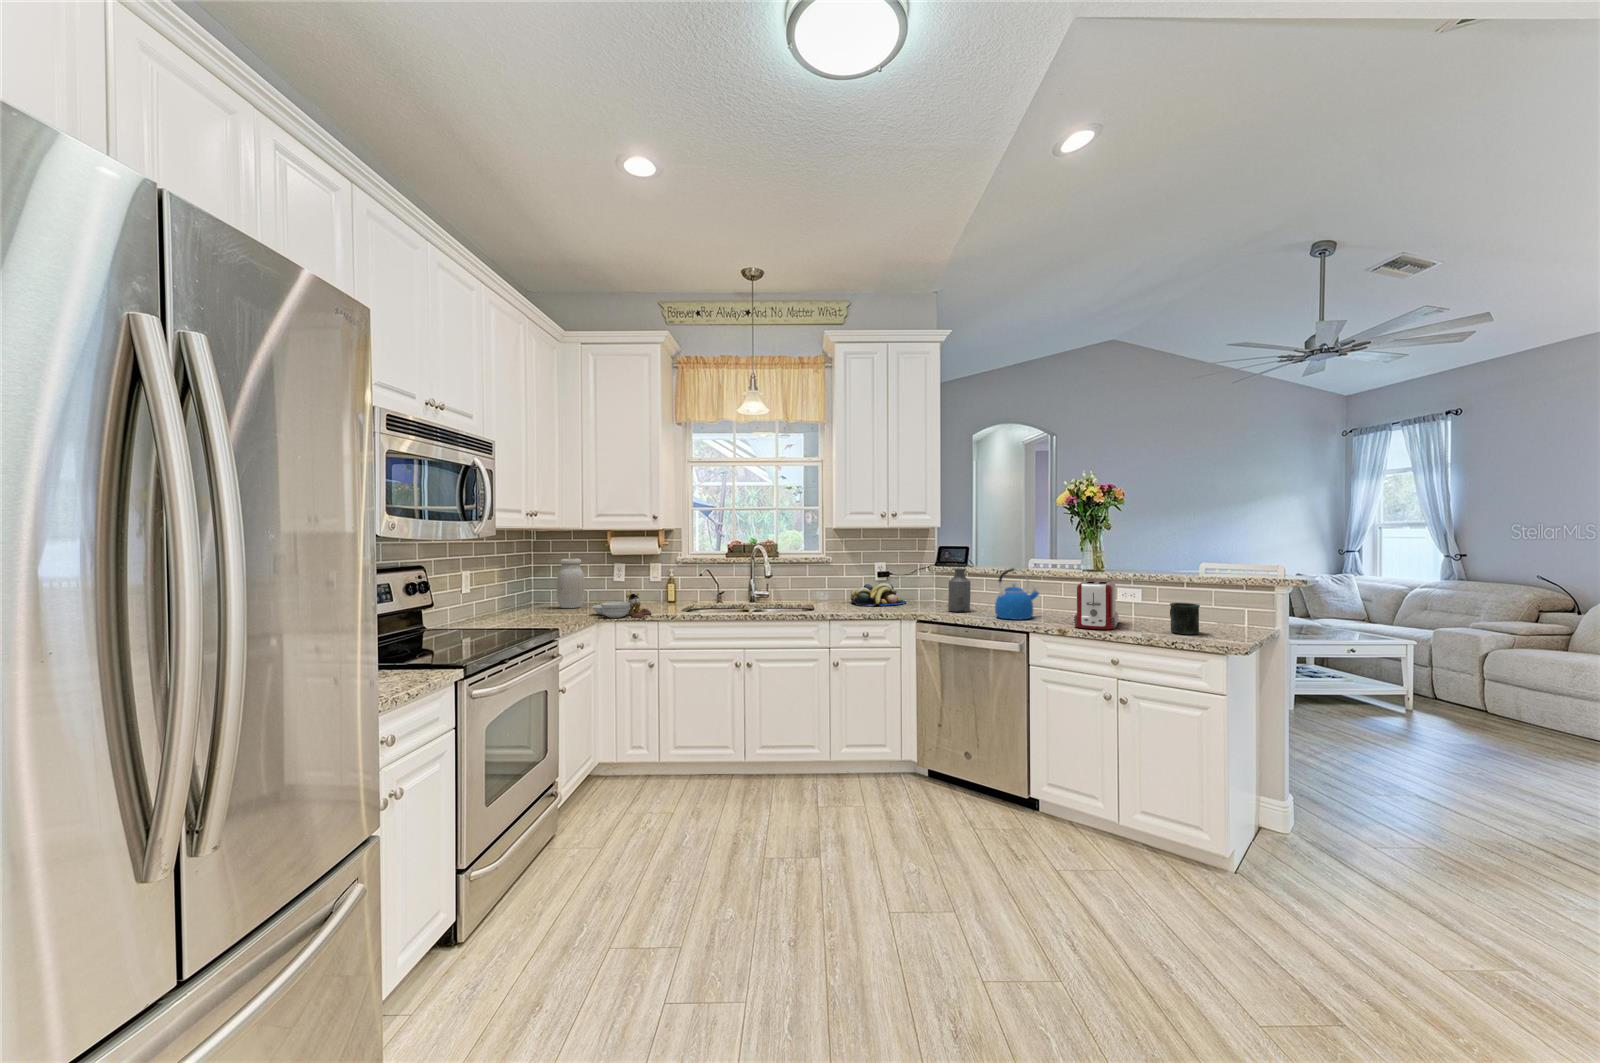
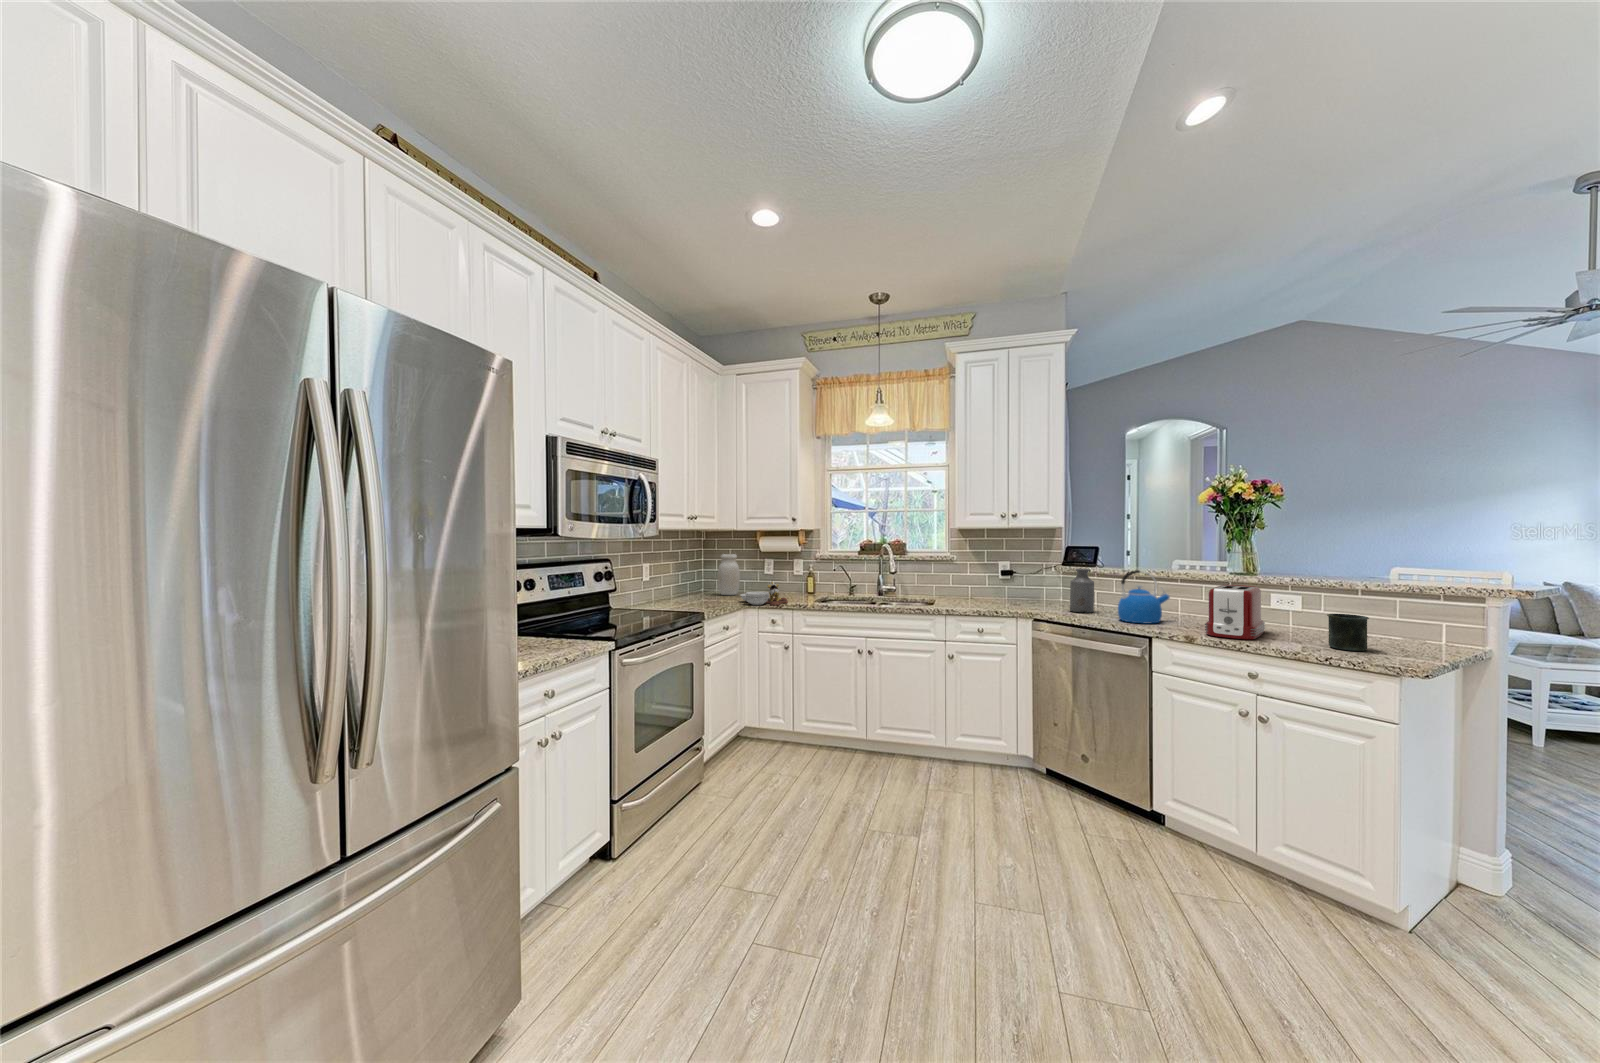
fruit bowl: present [851,583,906,606] -> none [974,580,1031,604]

